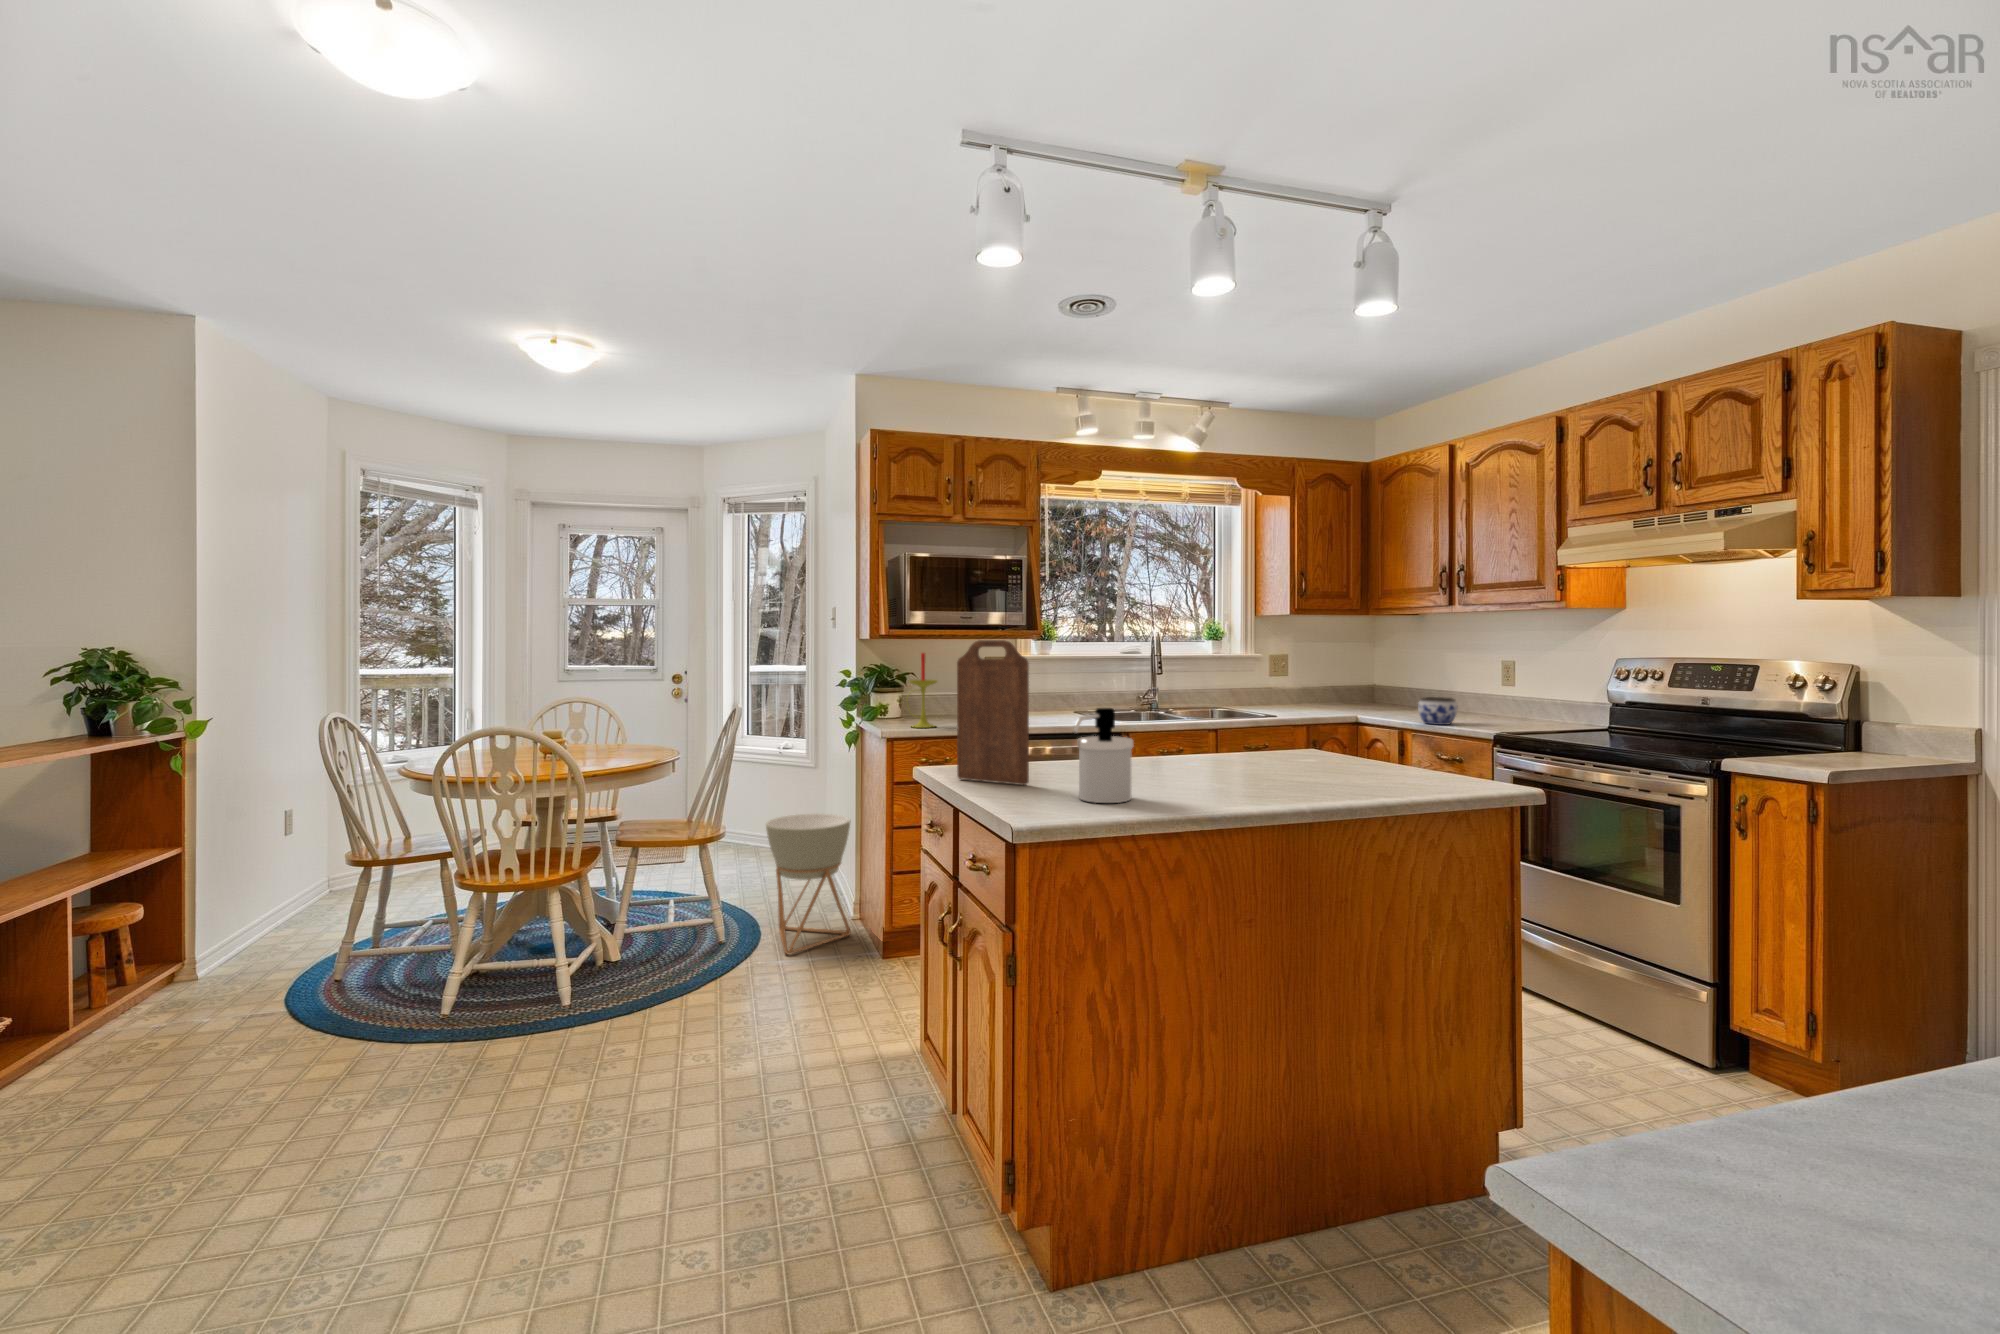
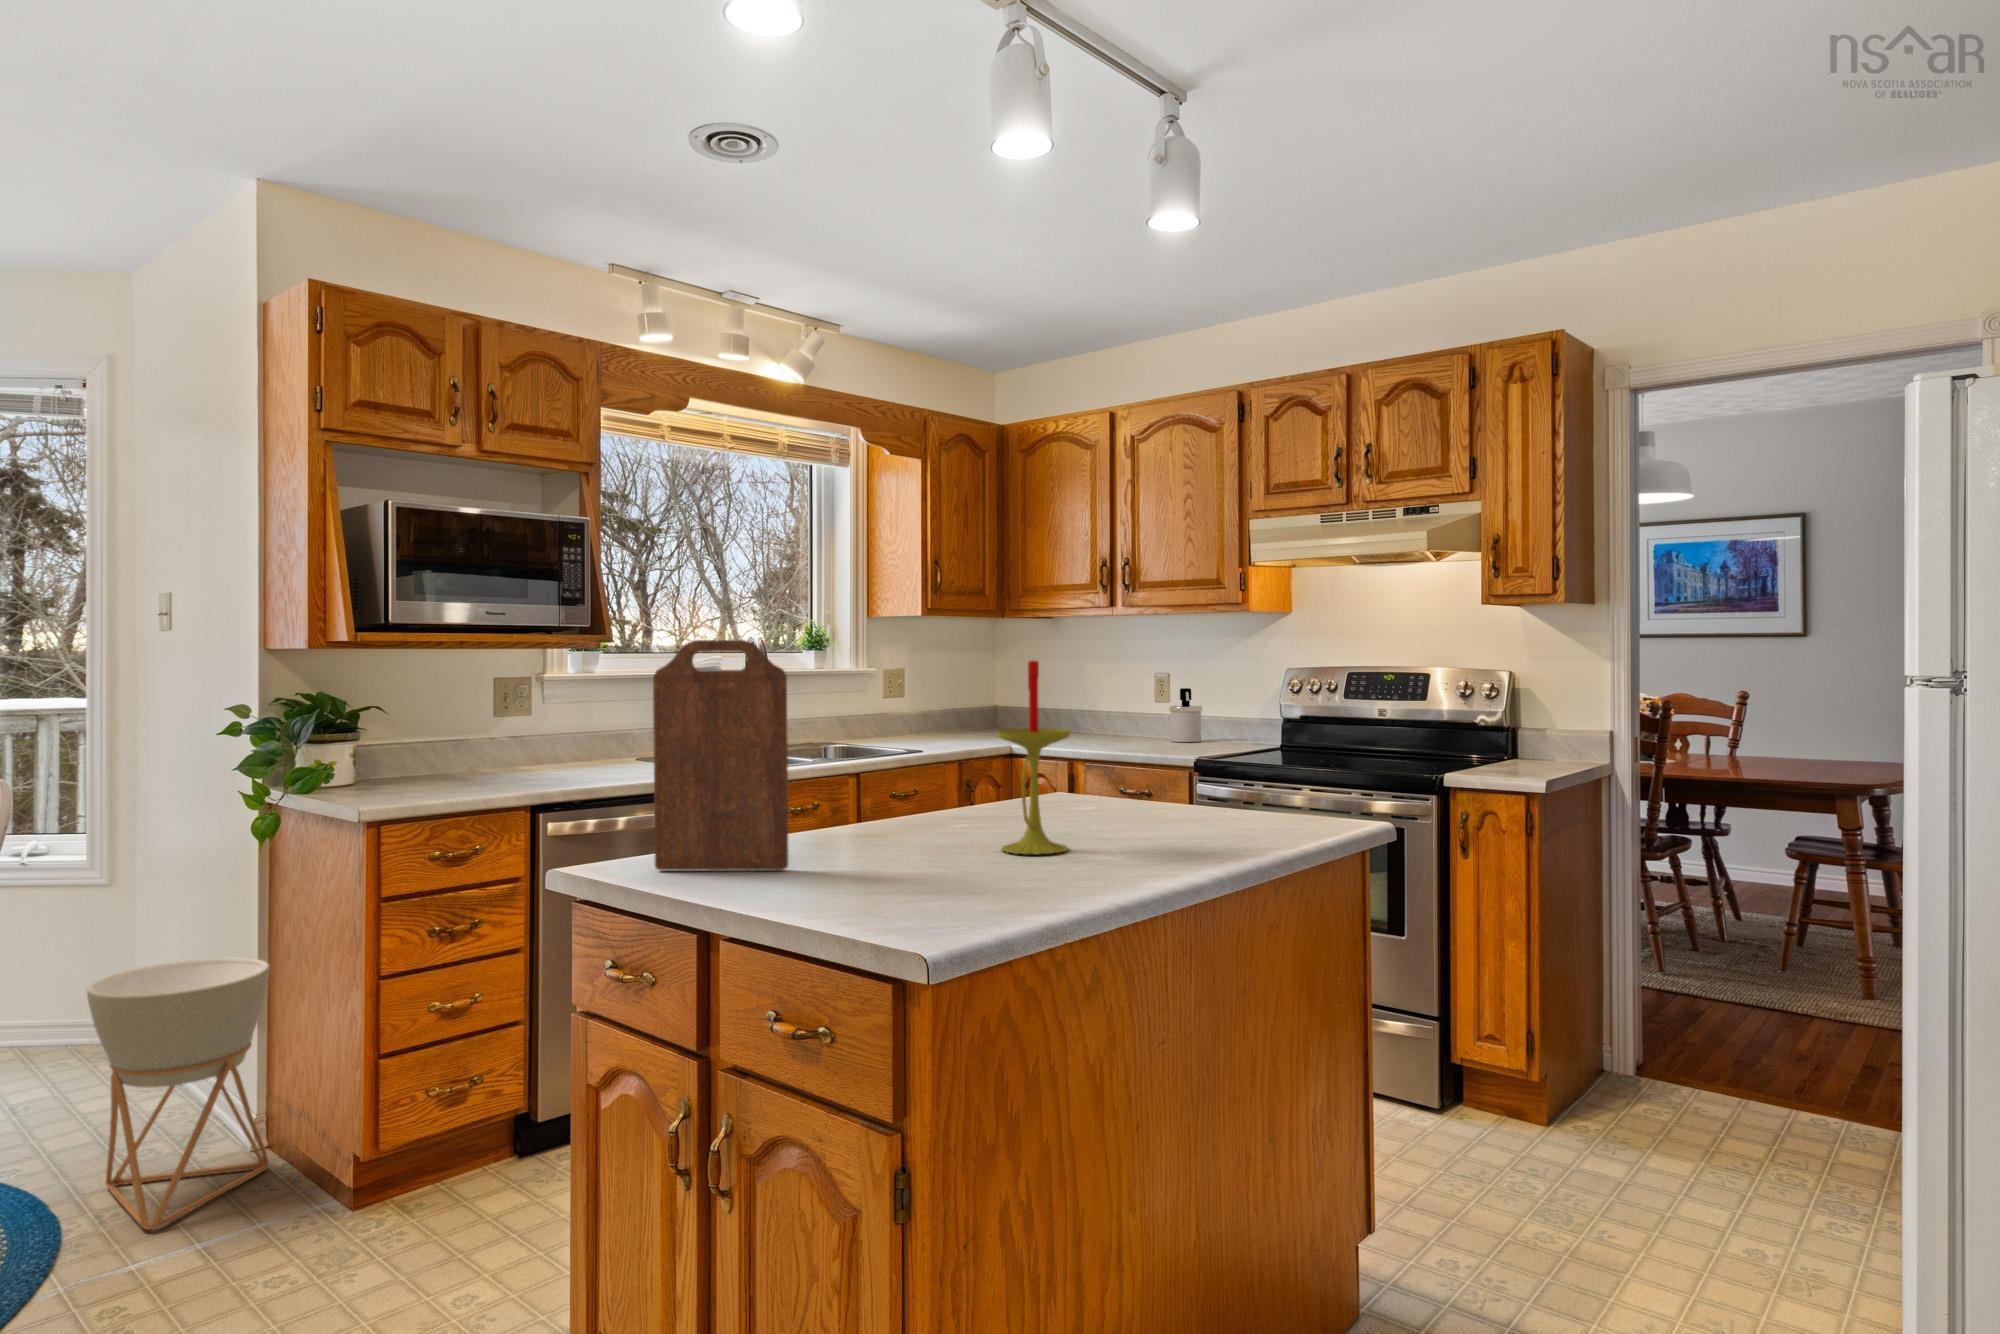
candle: present [908,653,937,728] -> present [998,661,1070,854]
jar: present [1418,697,1457,725] -> none [1092,719,1136,752]
soap dispenser: present [1073,708,1133,803] -> present [1169,688,1202,742]

